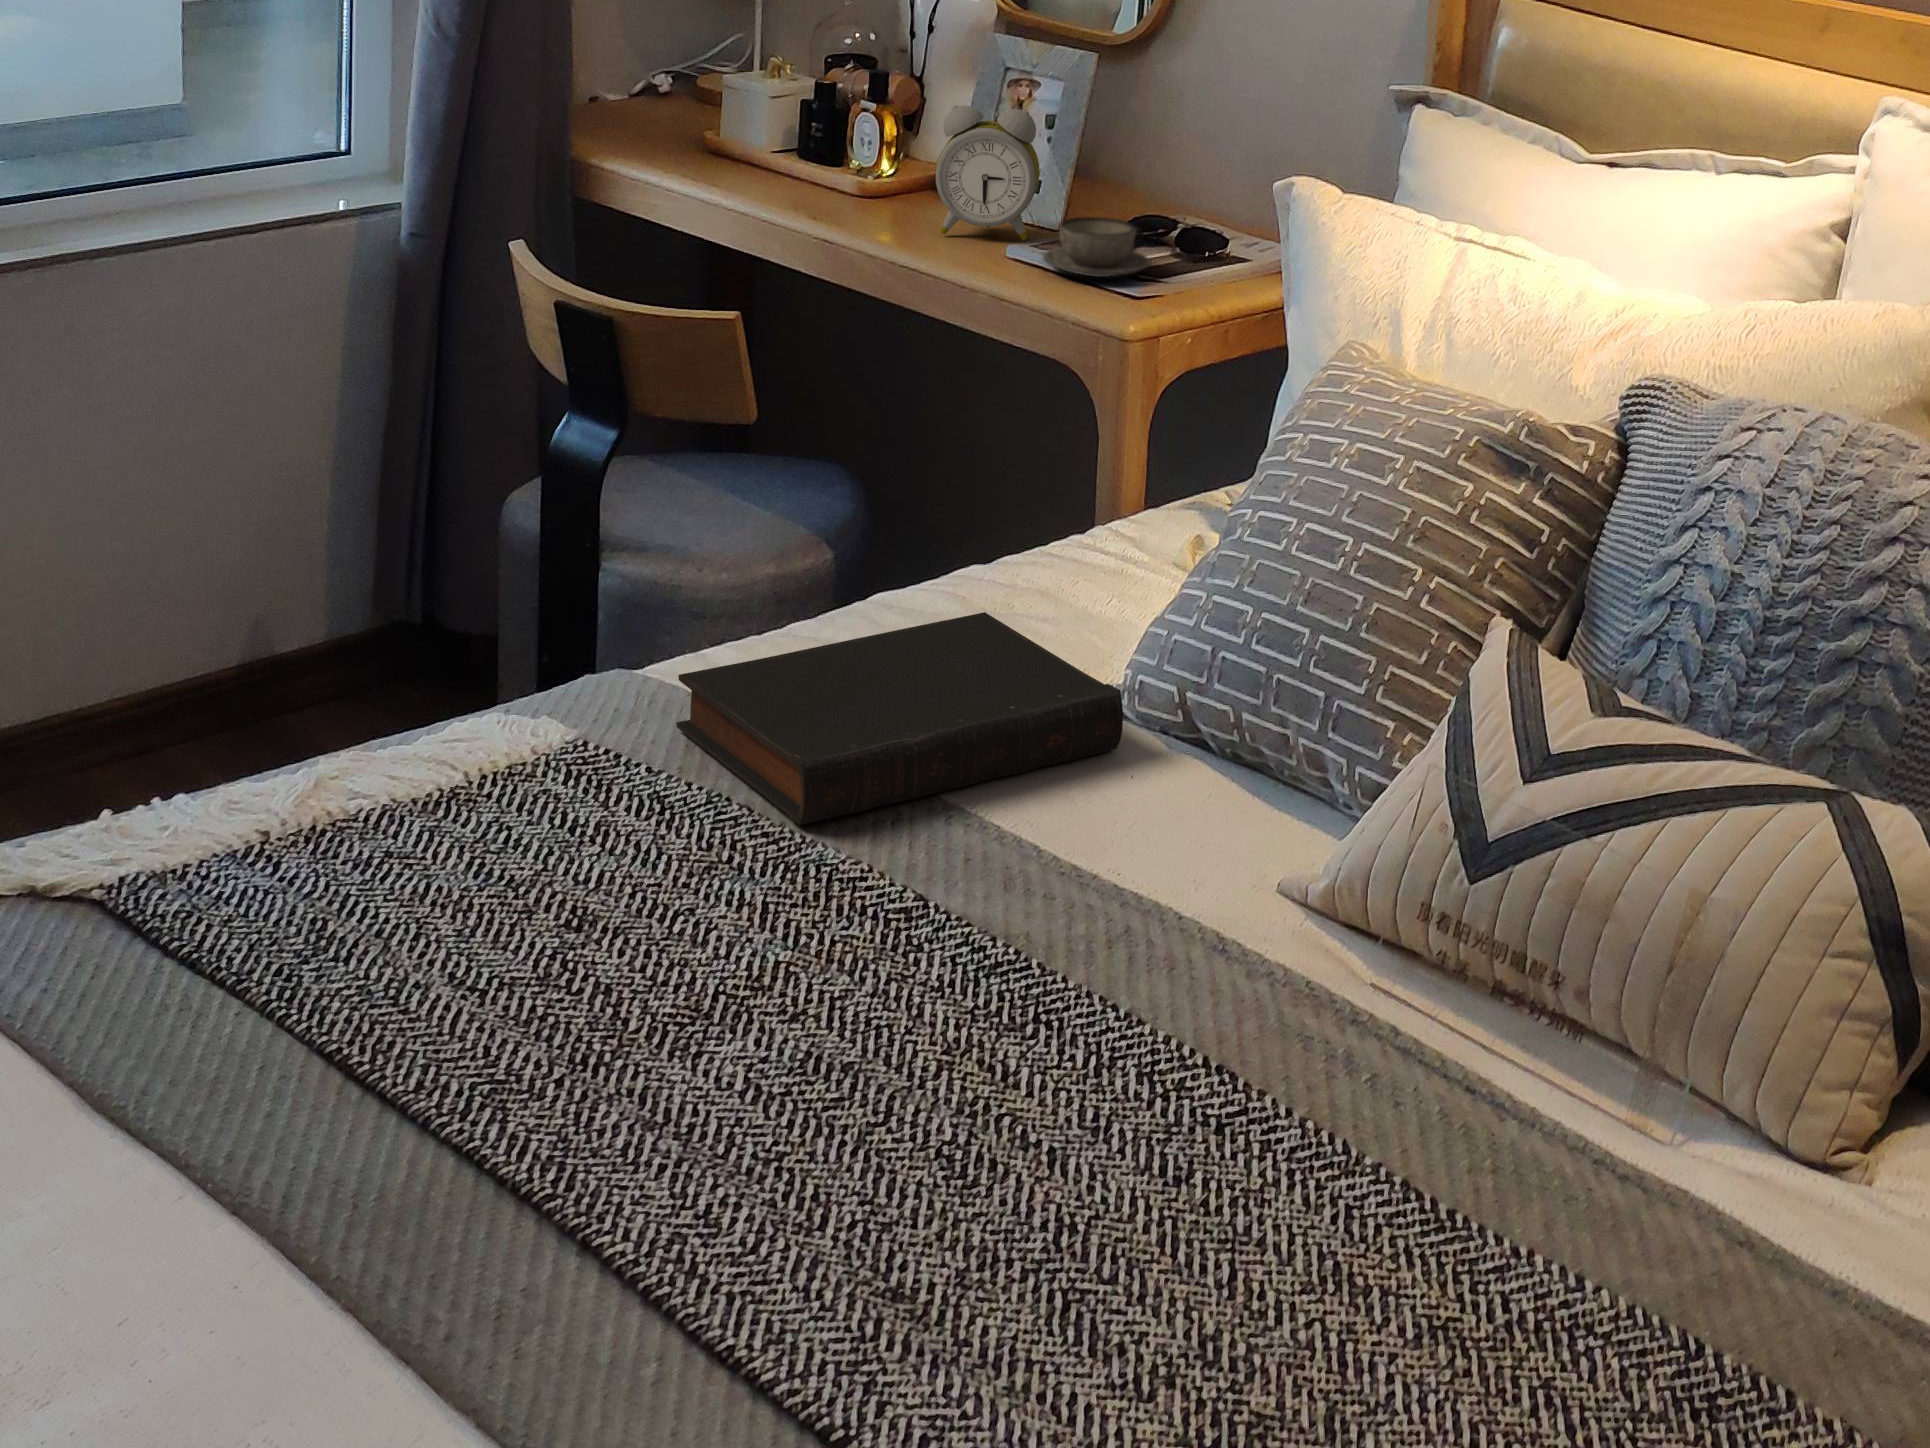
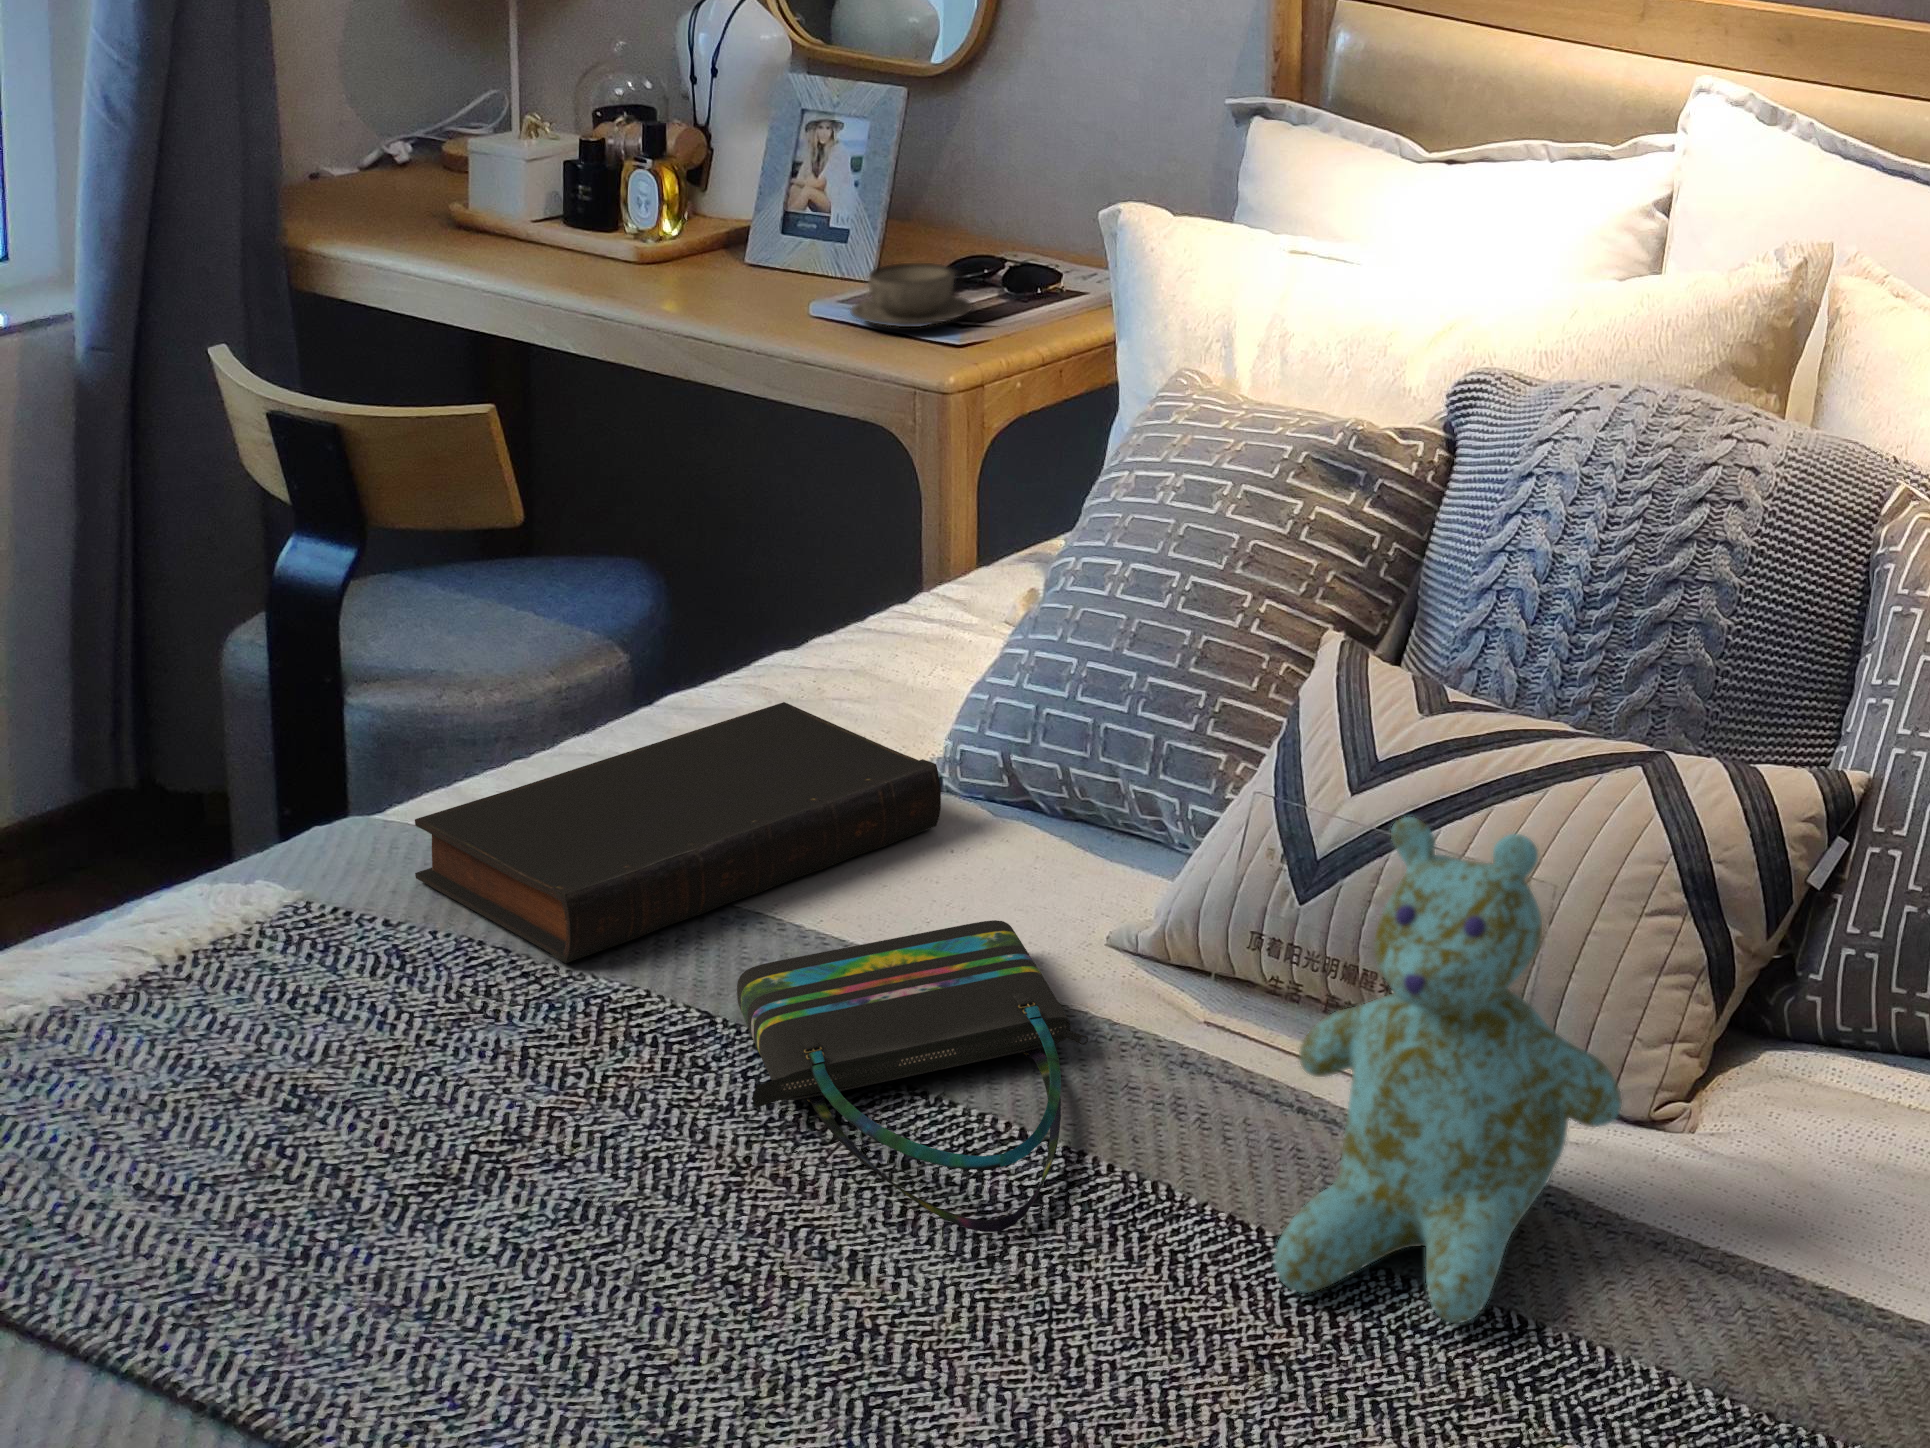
alarm clock: present [935,105,1040,240] -> none [723,154,845,296]
stuffed bear: none [1448,818,1812,1343] -> present [1274,817,1622,1323]
tote bag: none [945,848,1261,1154] -> present [737,920,1088,1232]

